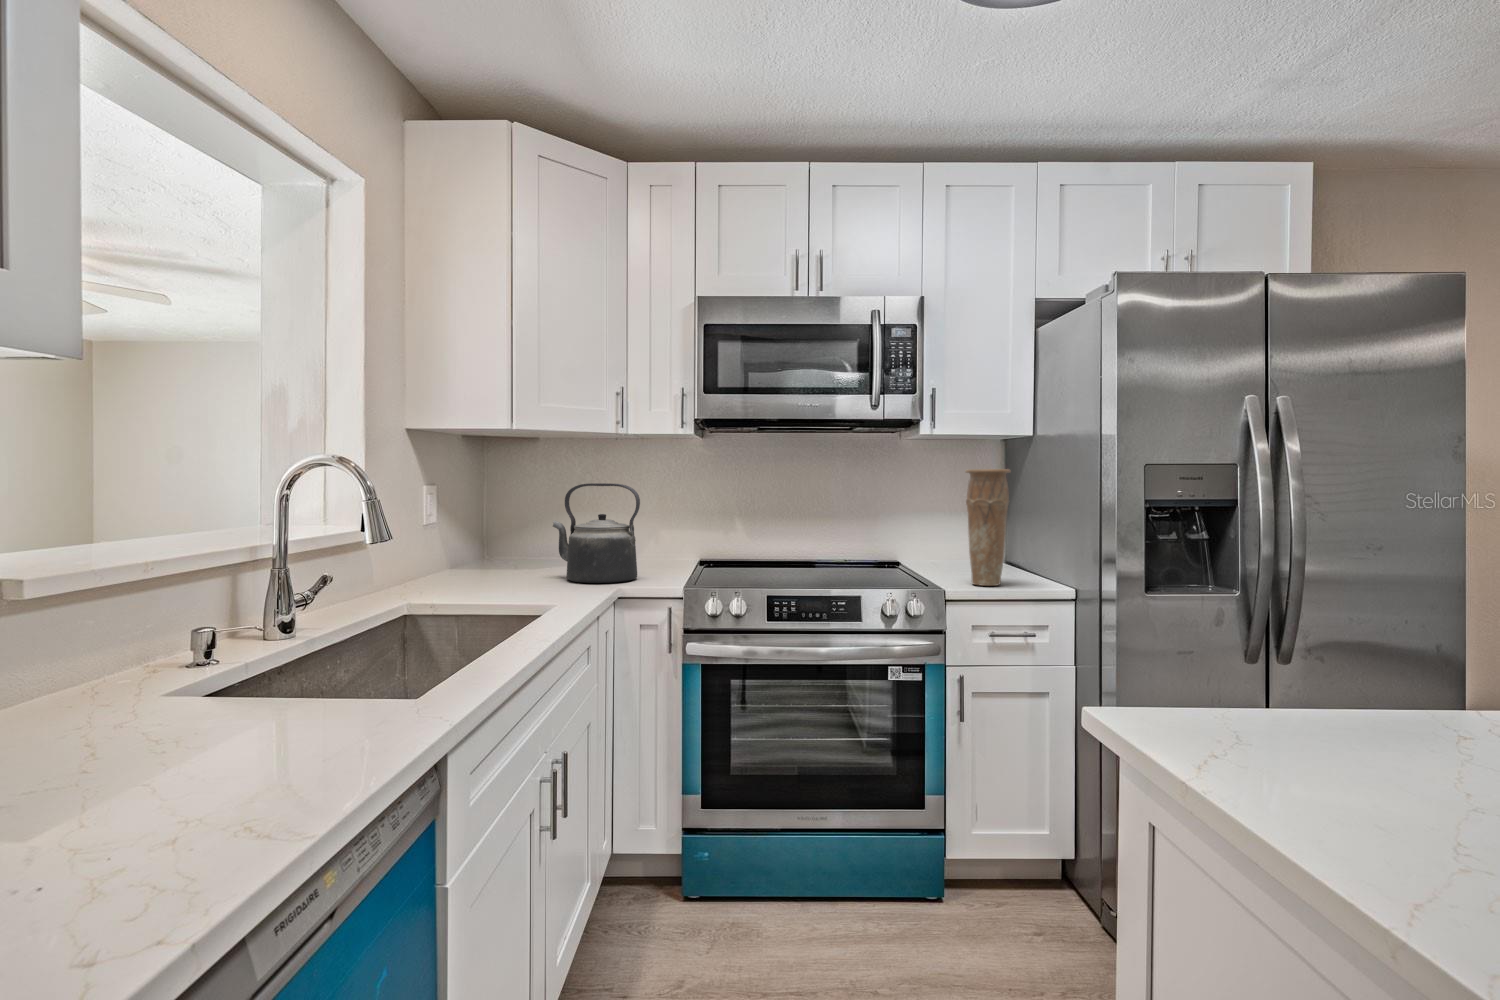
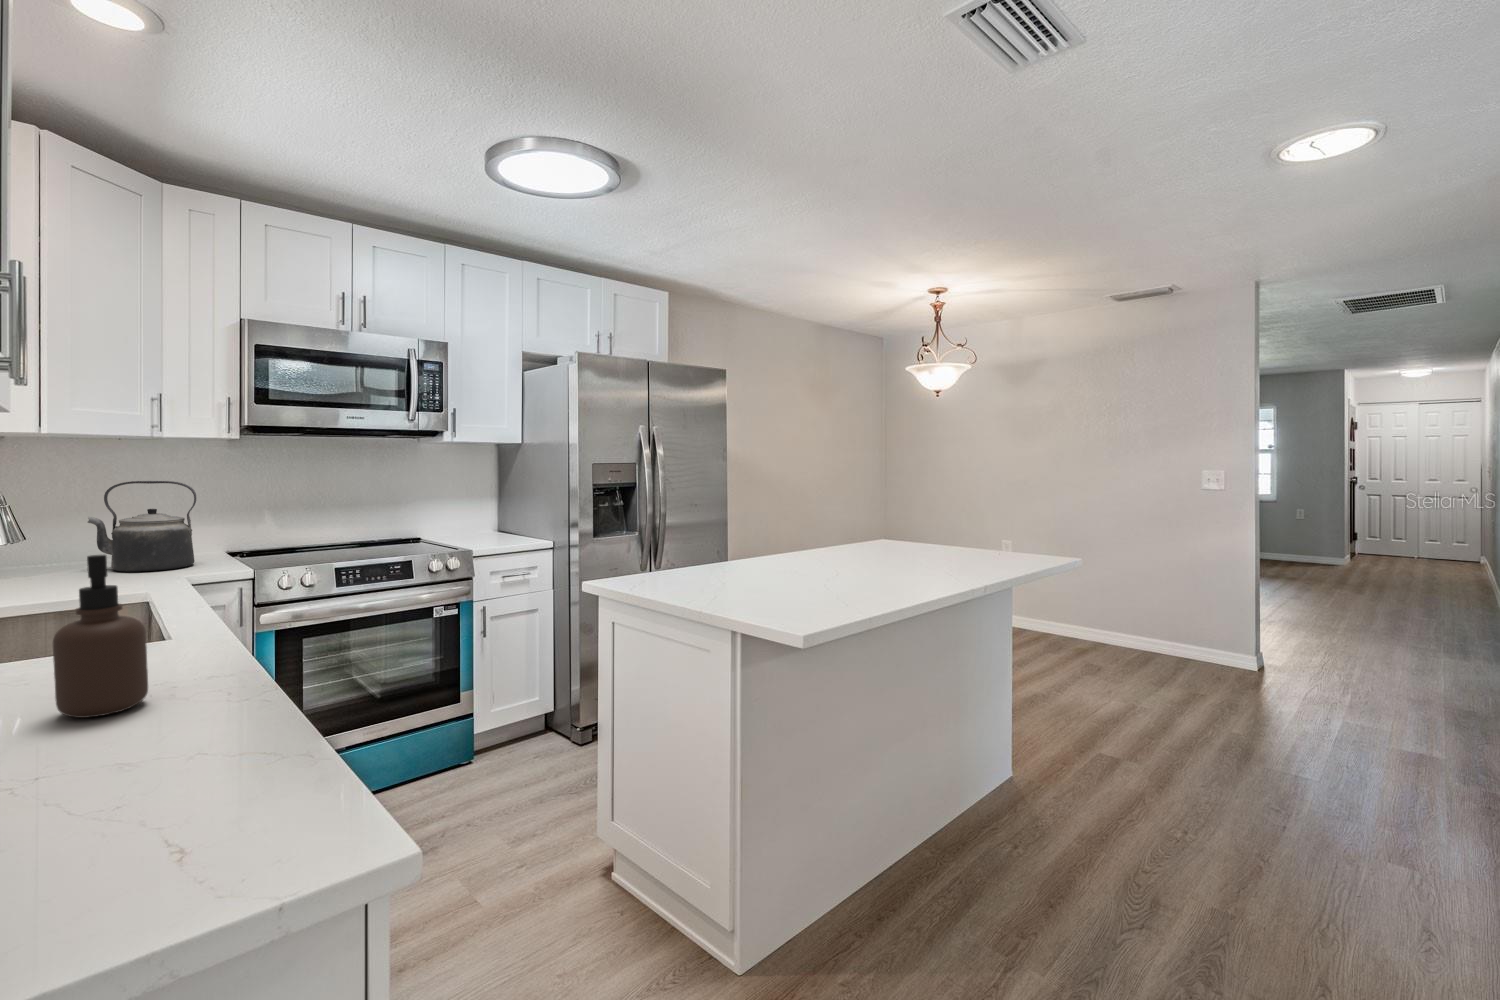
vase: present [966,469,1011,586] -> none [481,468,513,546]
soap dispenser: none [116,555,249,816] -> present [53,555,148,718]

